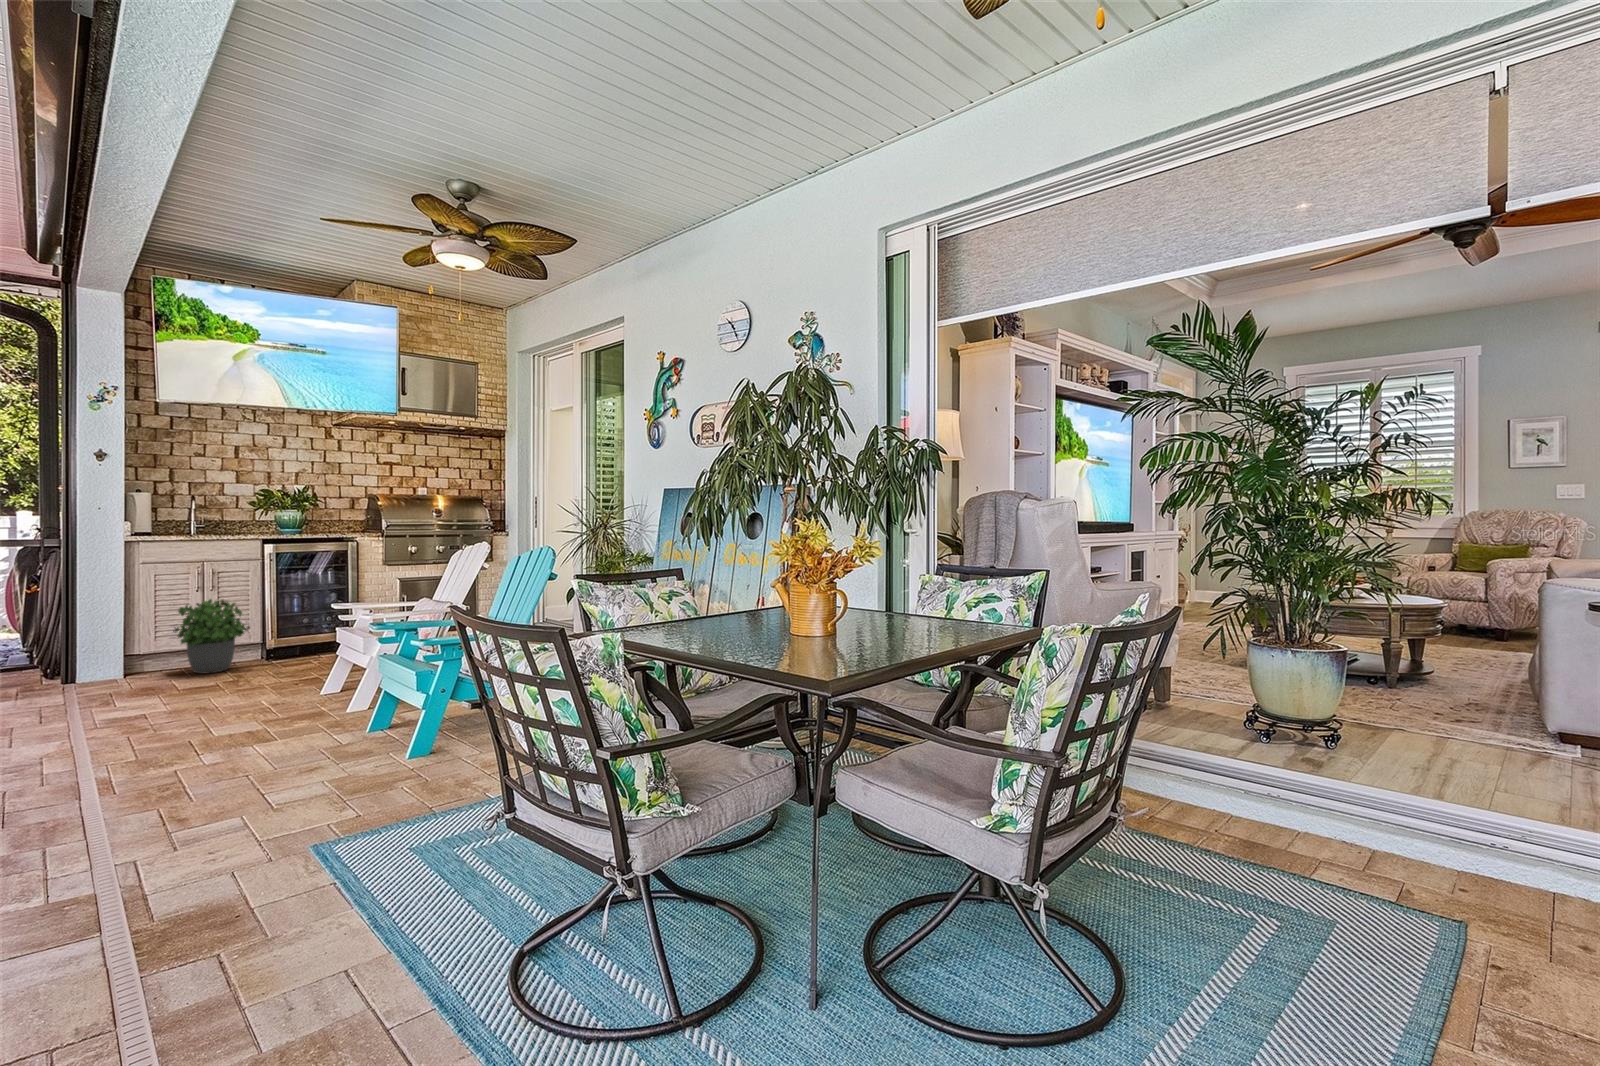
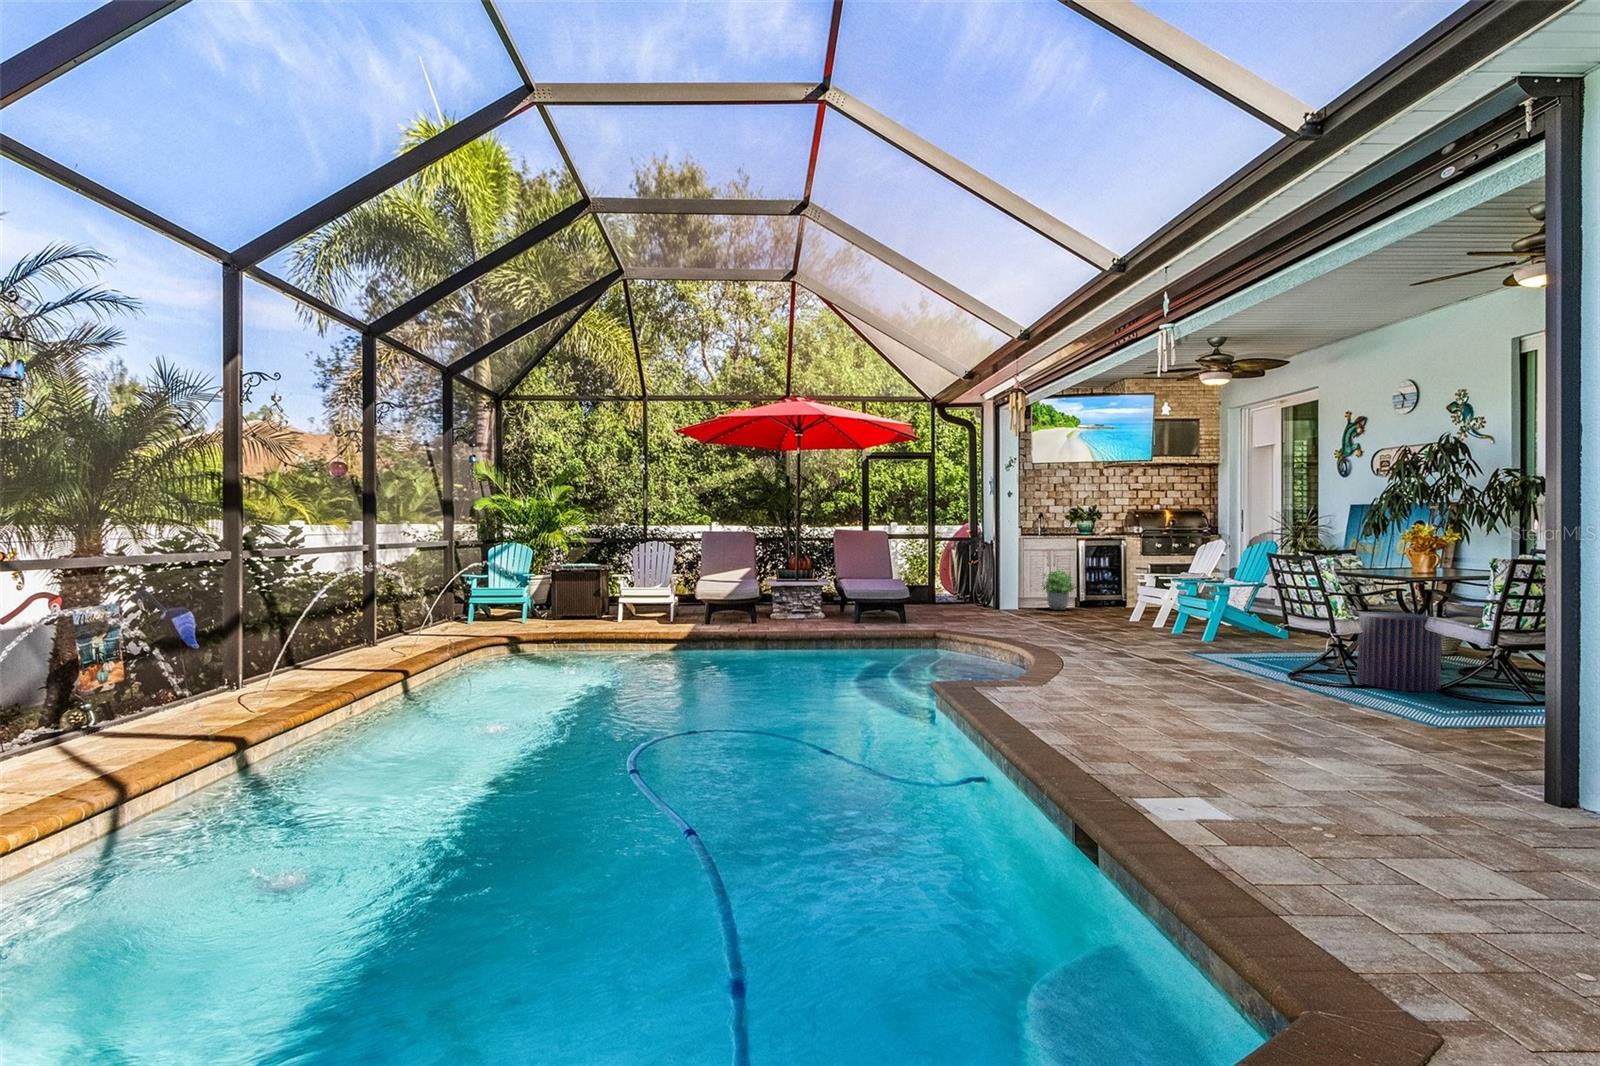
pouf: none [684,739,869,1005] -> present [1357,612,1442,691]

